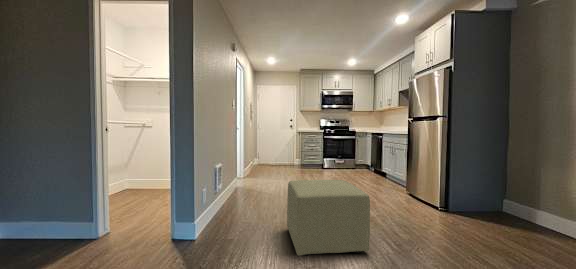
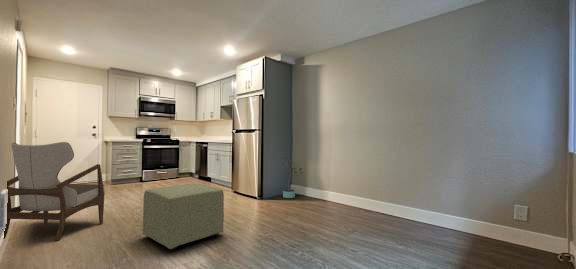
armchair: none [208,131,272,213] -> present [3,142,105,240]
potted plant: none [484,157,528,220] -> present [283,158,302,198]

